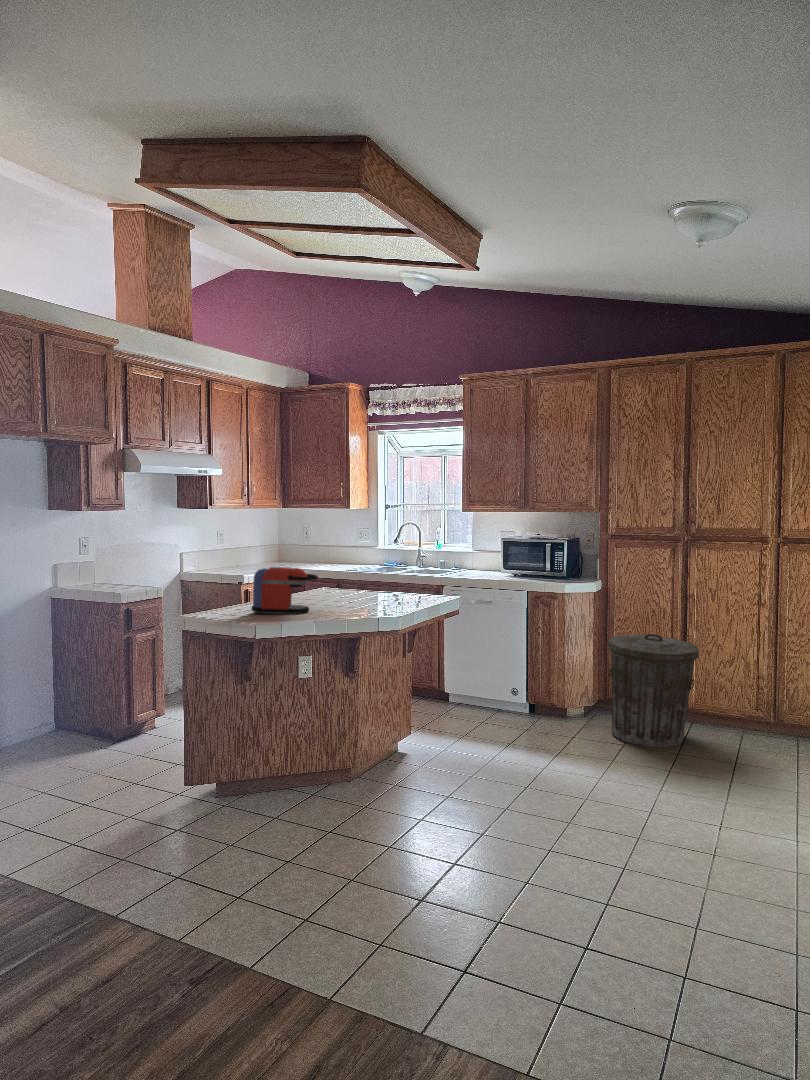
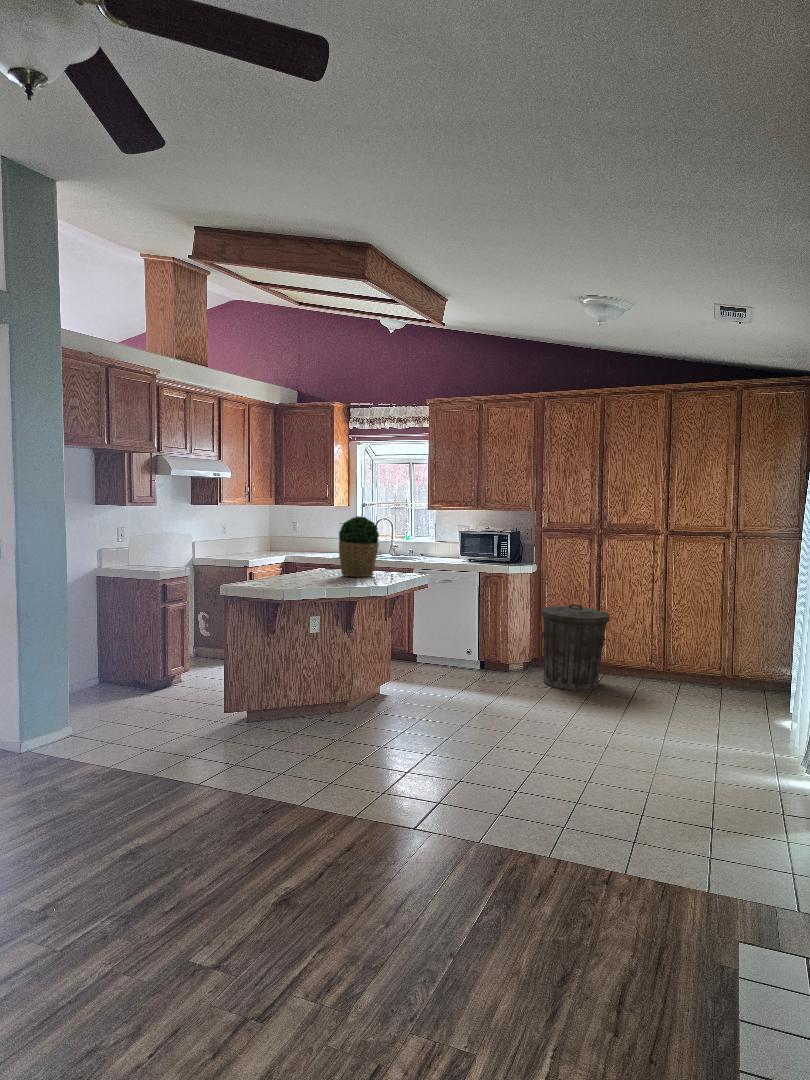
potted plant: none [339,522,393,603] -> present [339,516,379,577]
coffee maker: present [252,567,318,614] -> none [276,549,326,584]

